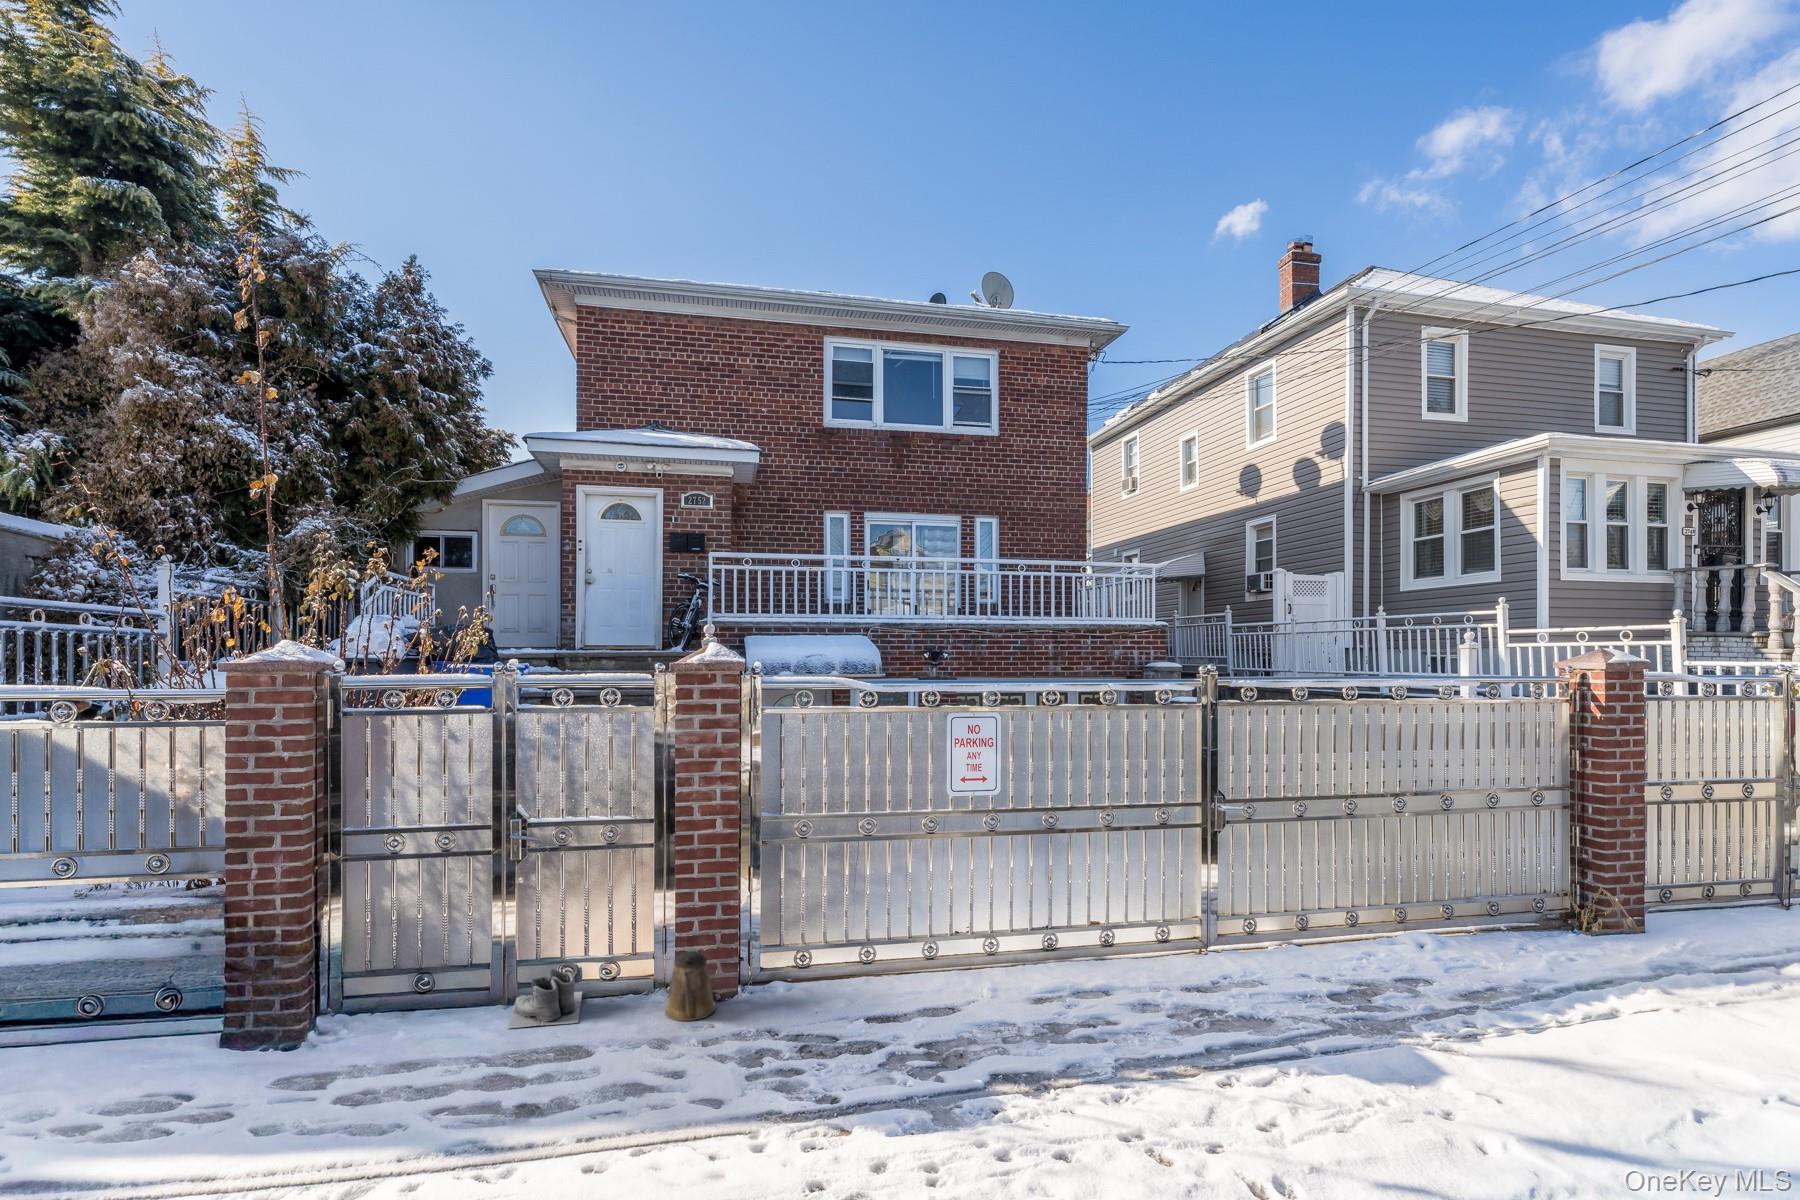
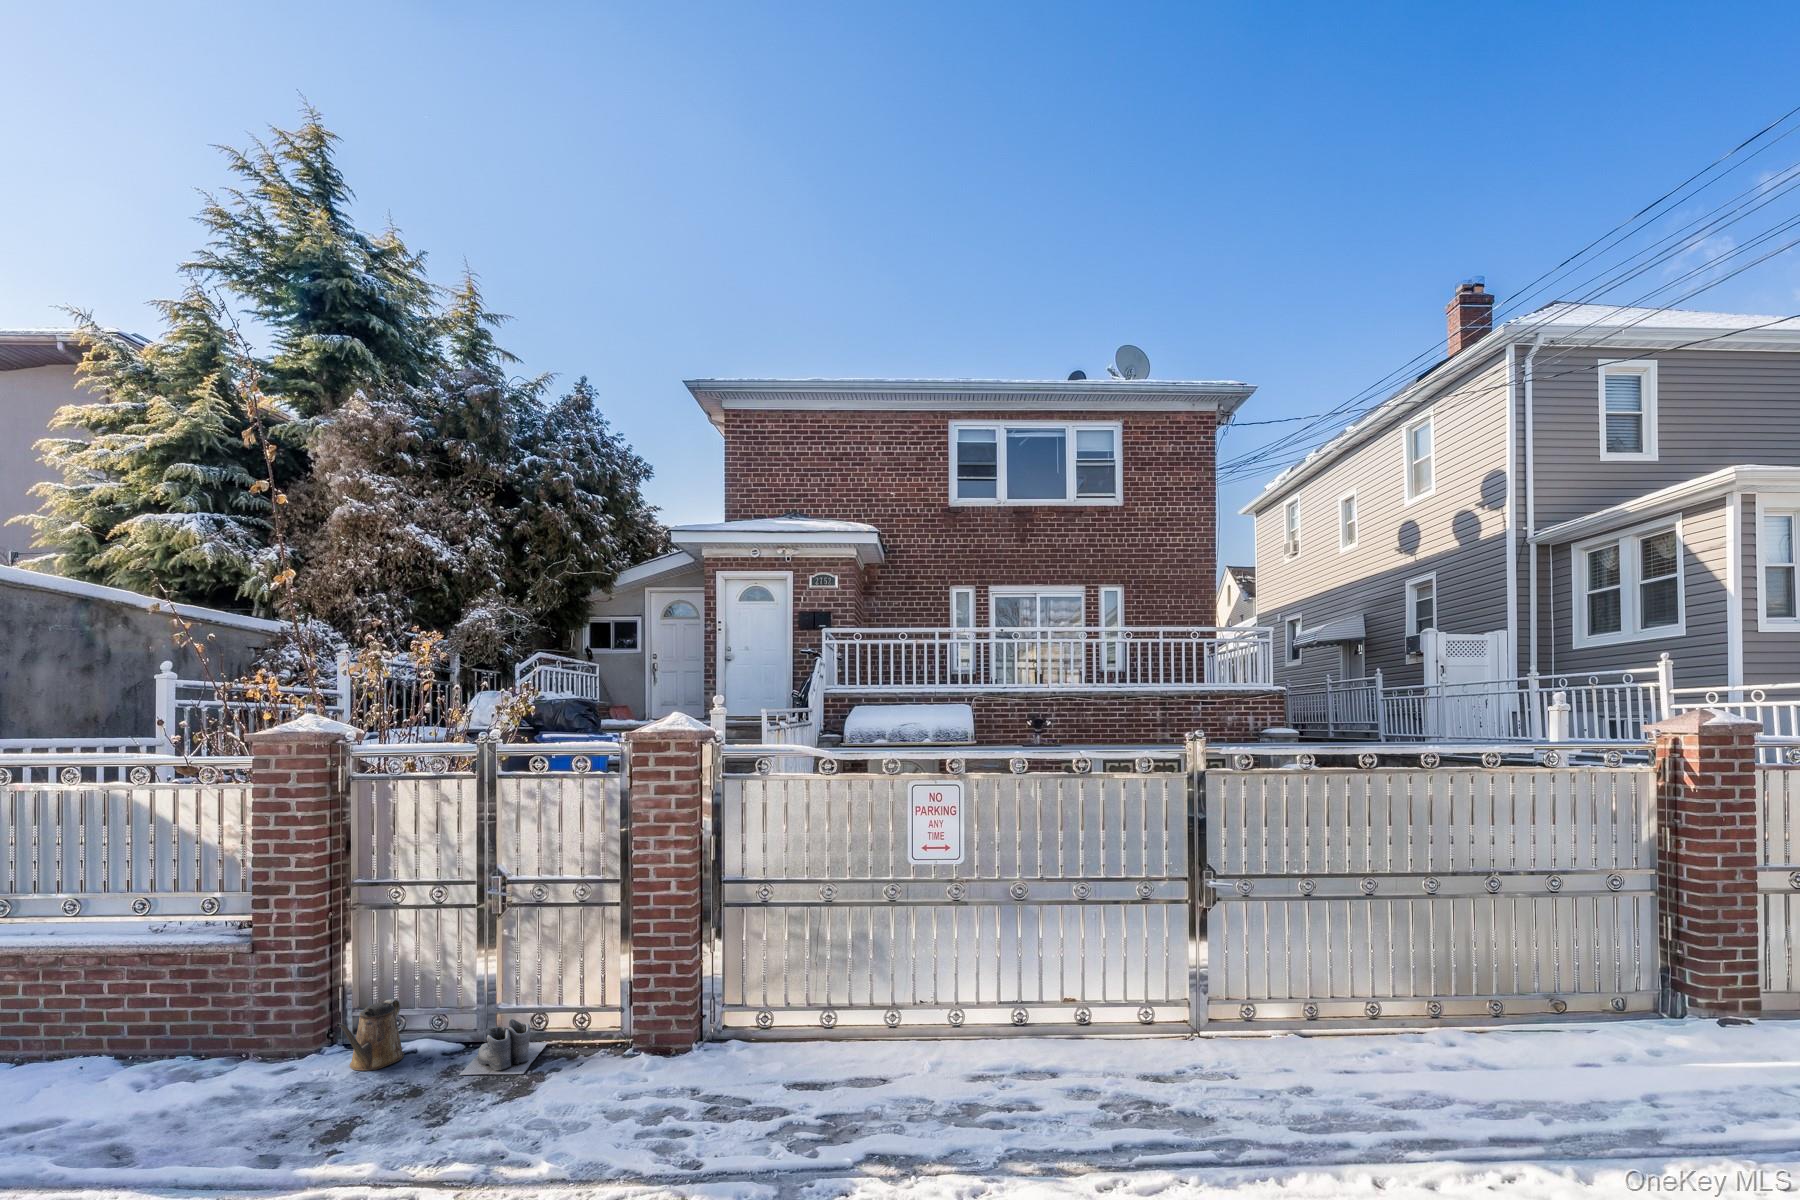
watering can: present [665,948,716,1021] -> present [336,999,404,1071]

